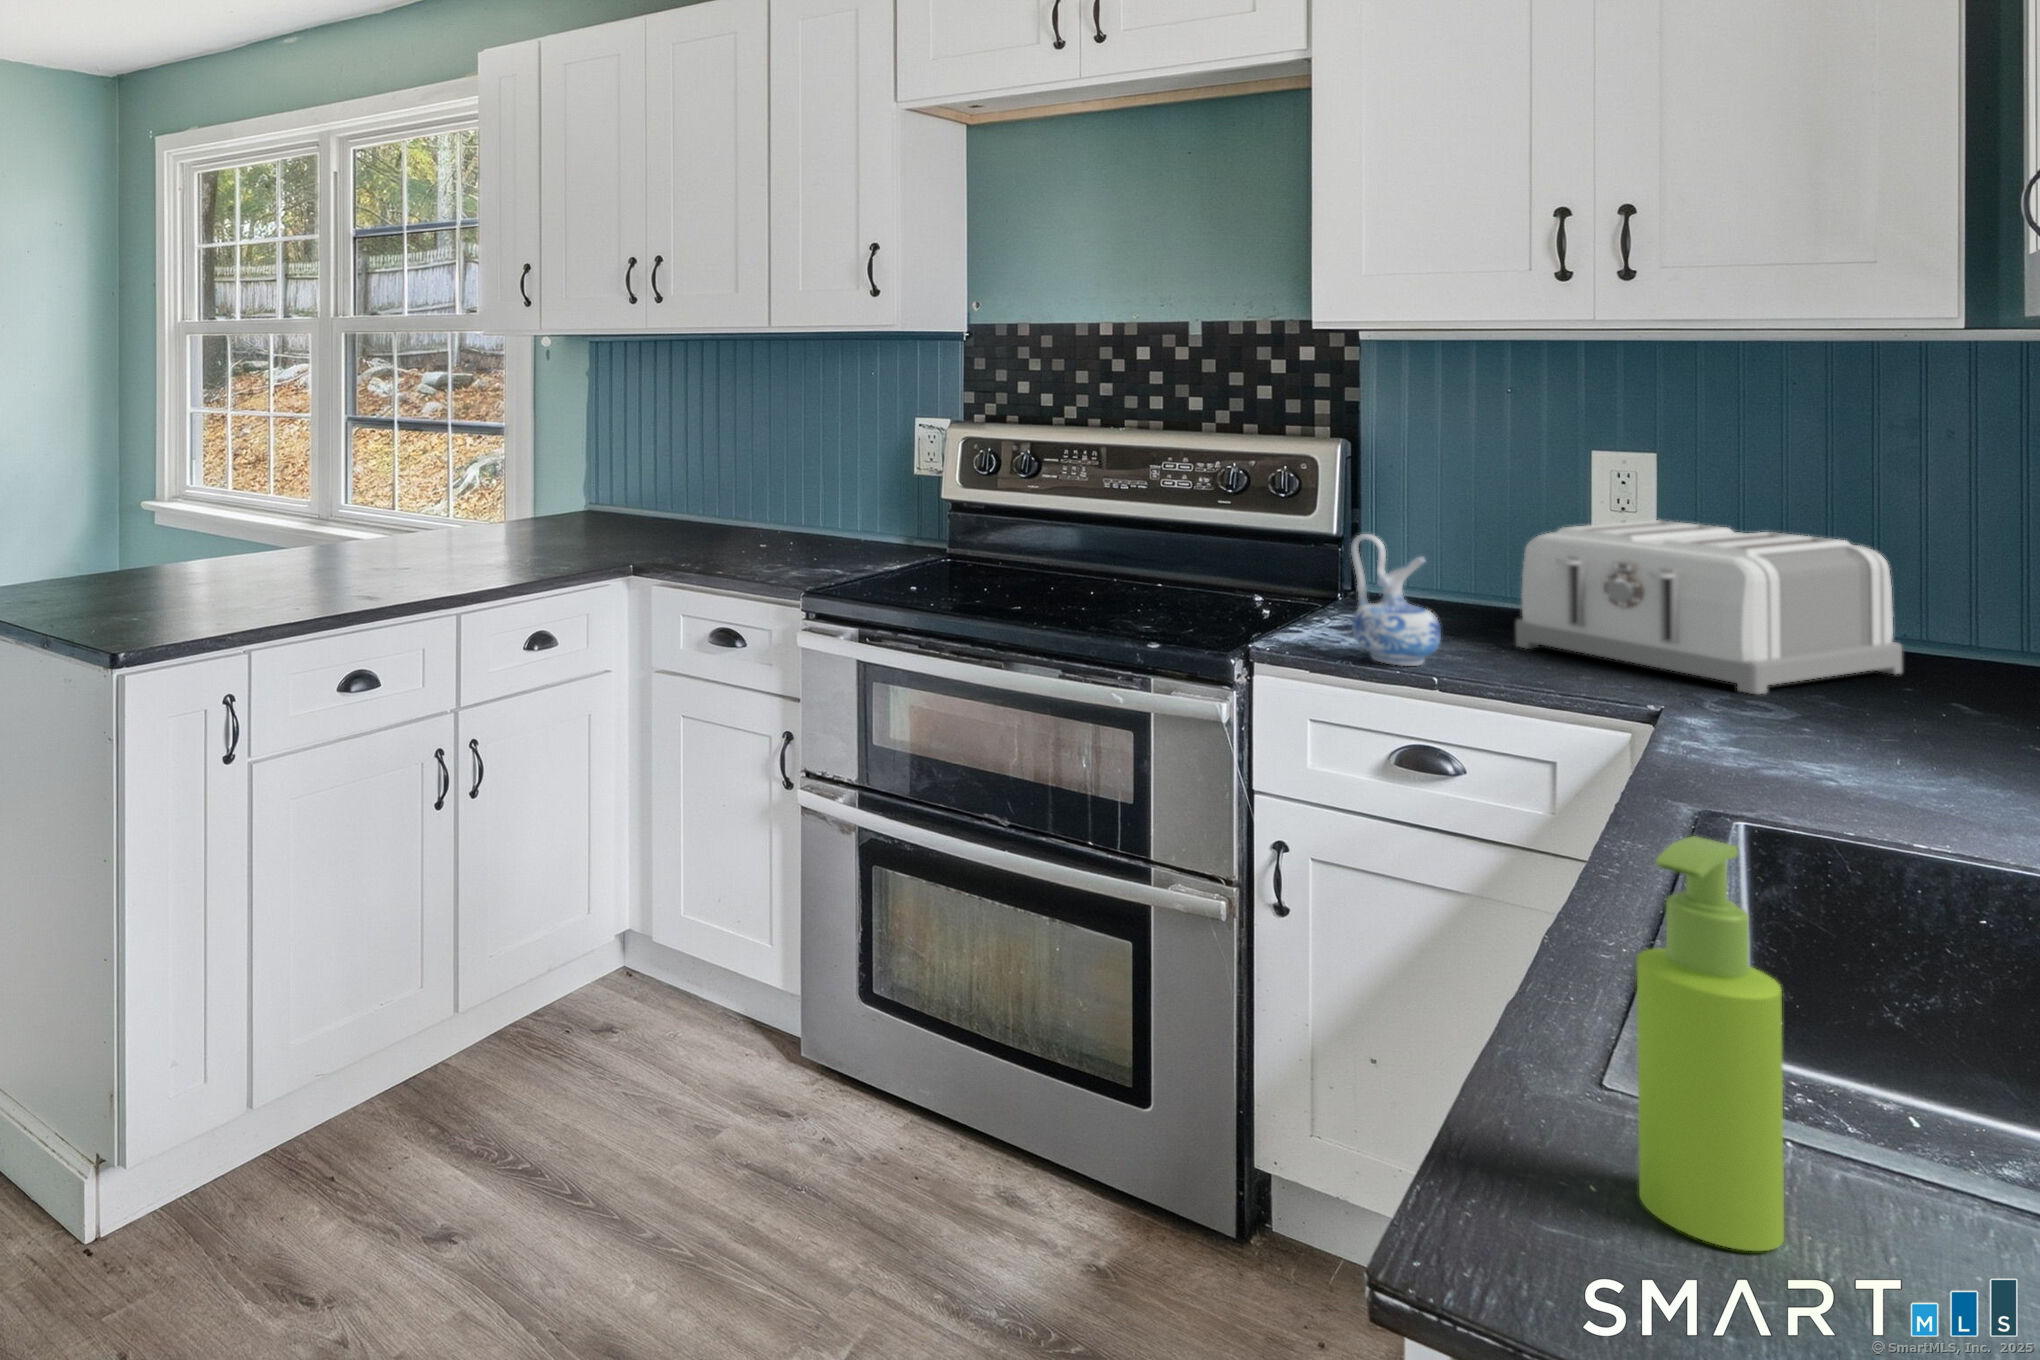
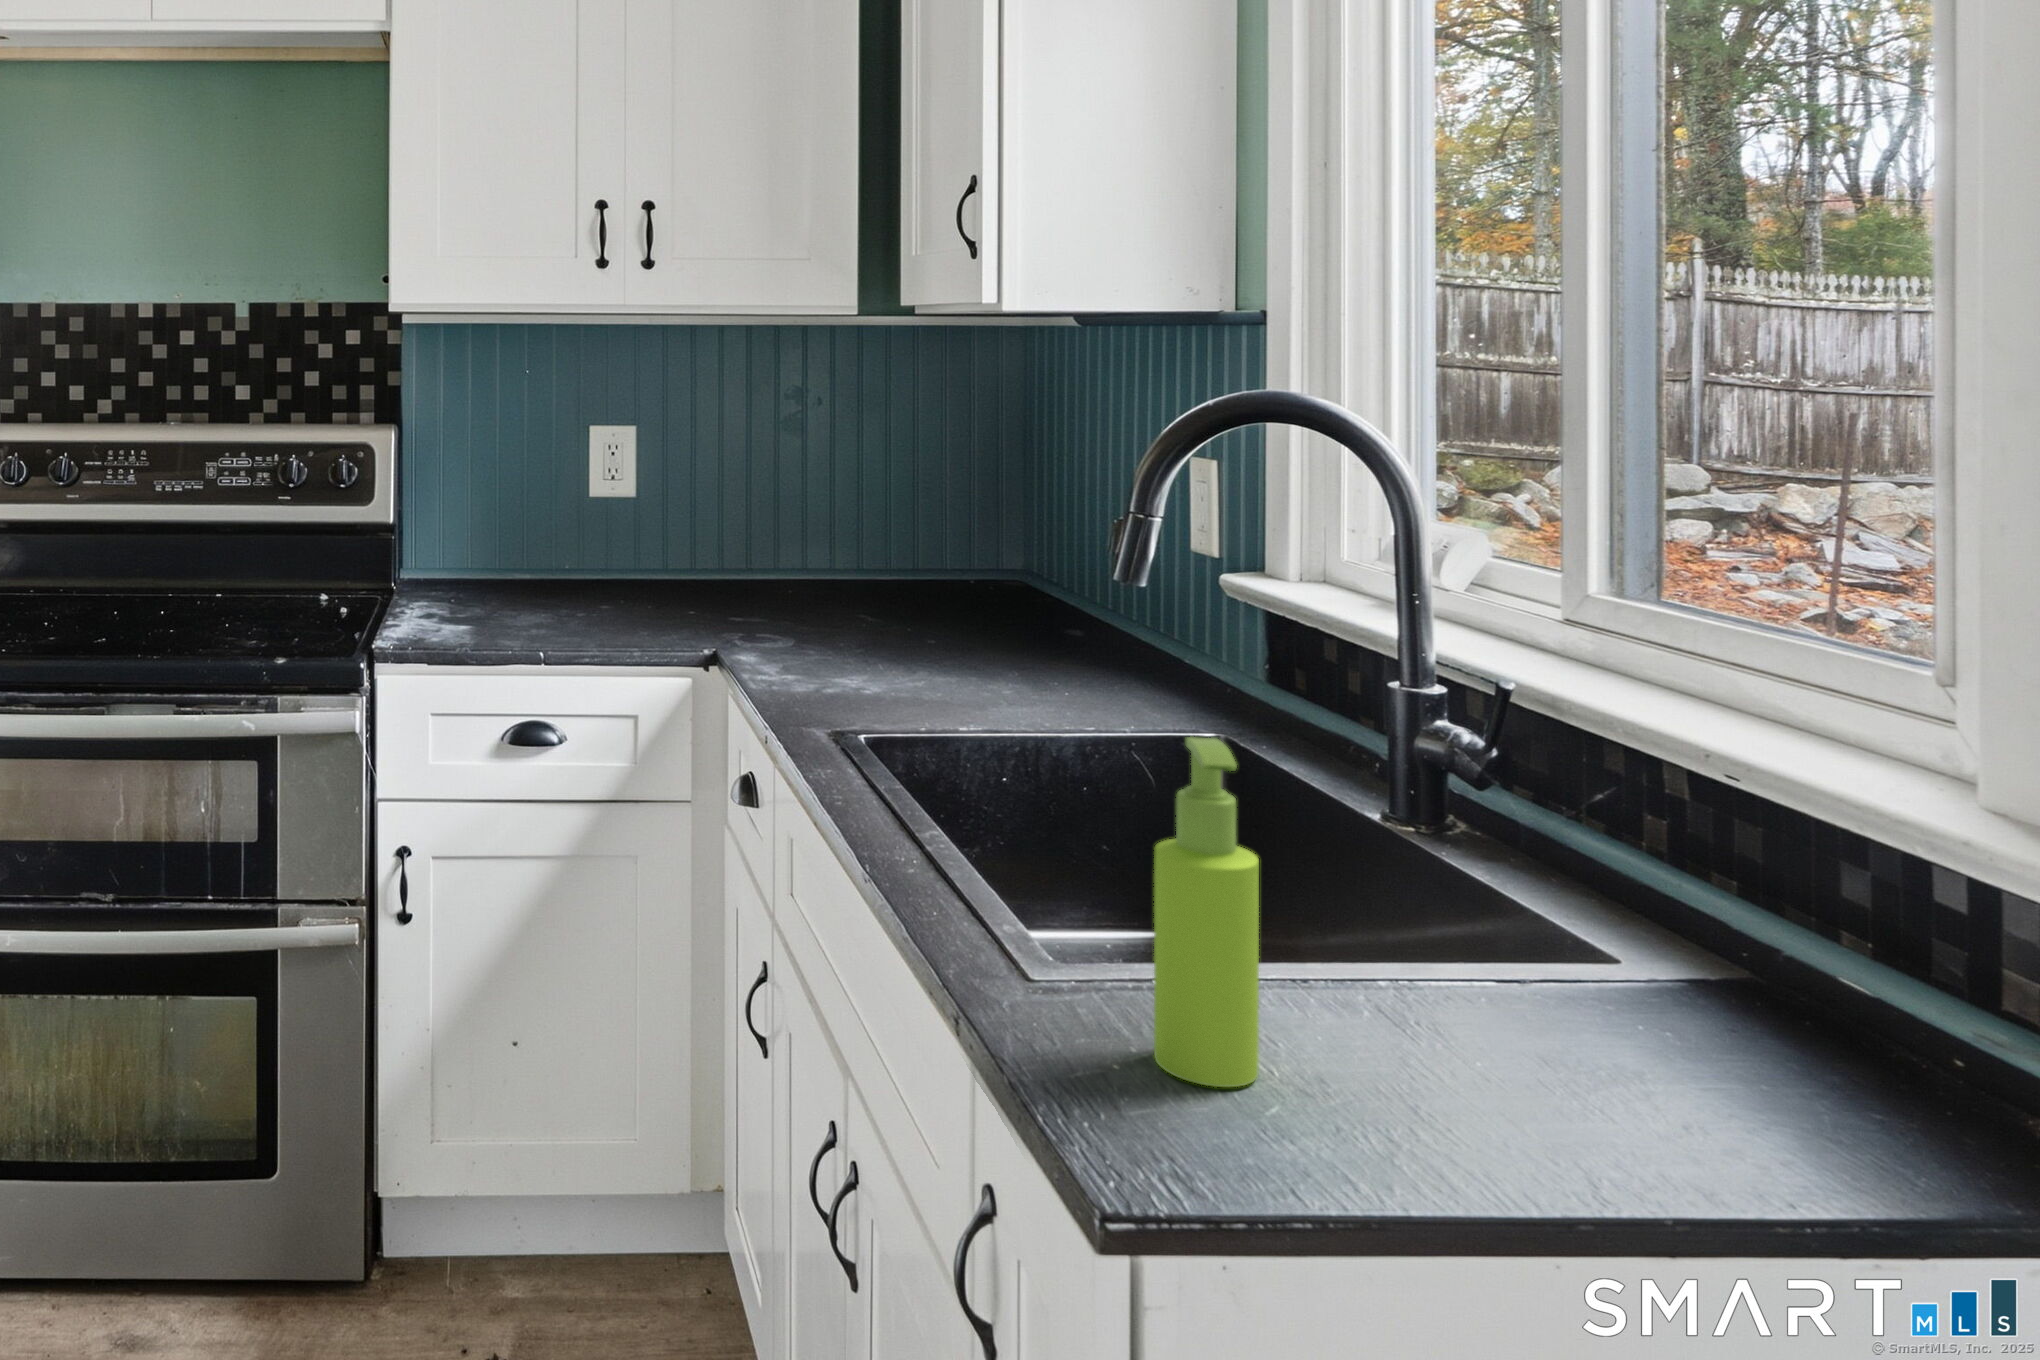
toaster: present [1516,520,1902,694] -> none [563,486,802,628]
ceramic pitcher: present [1351,534,1441,666] -> none [459,517,534,645]

